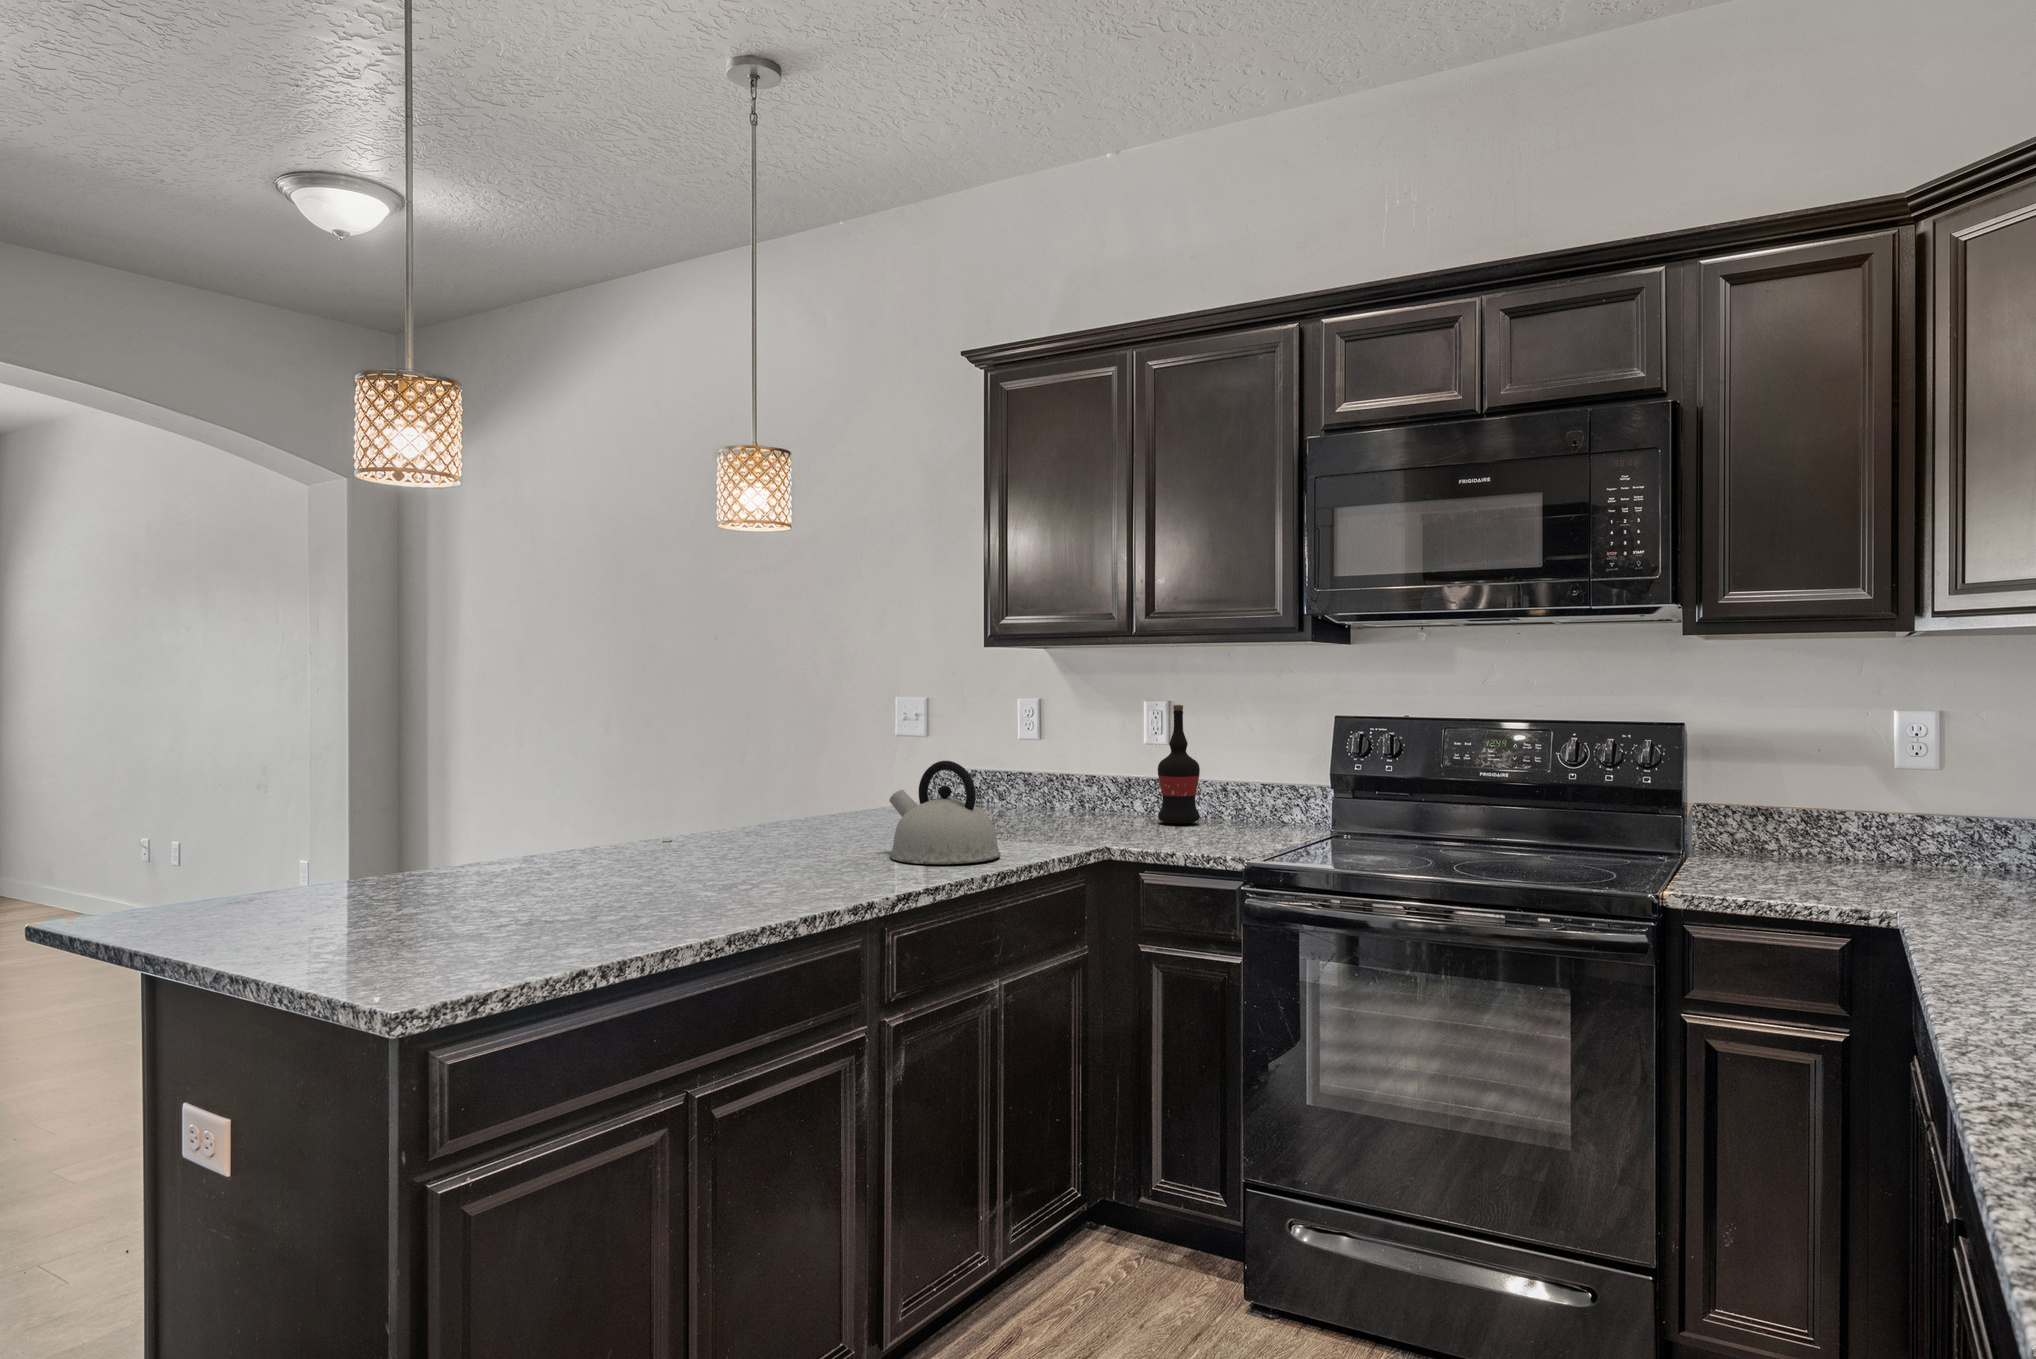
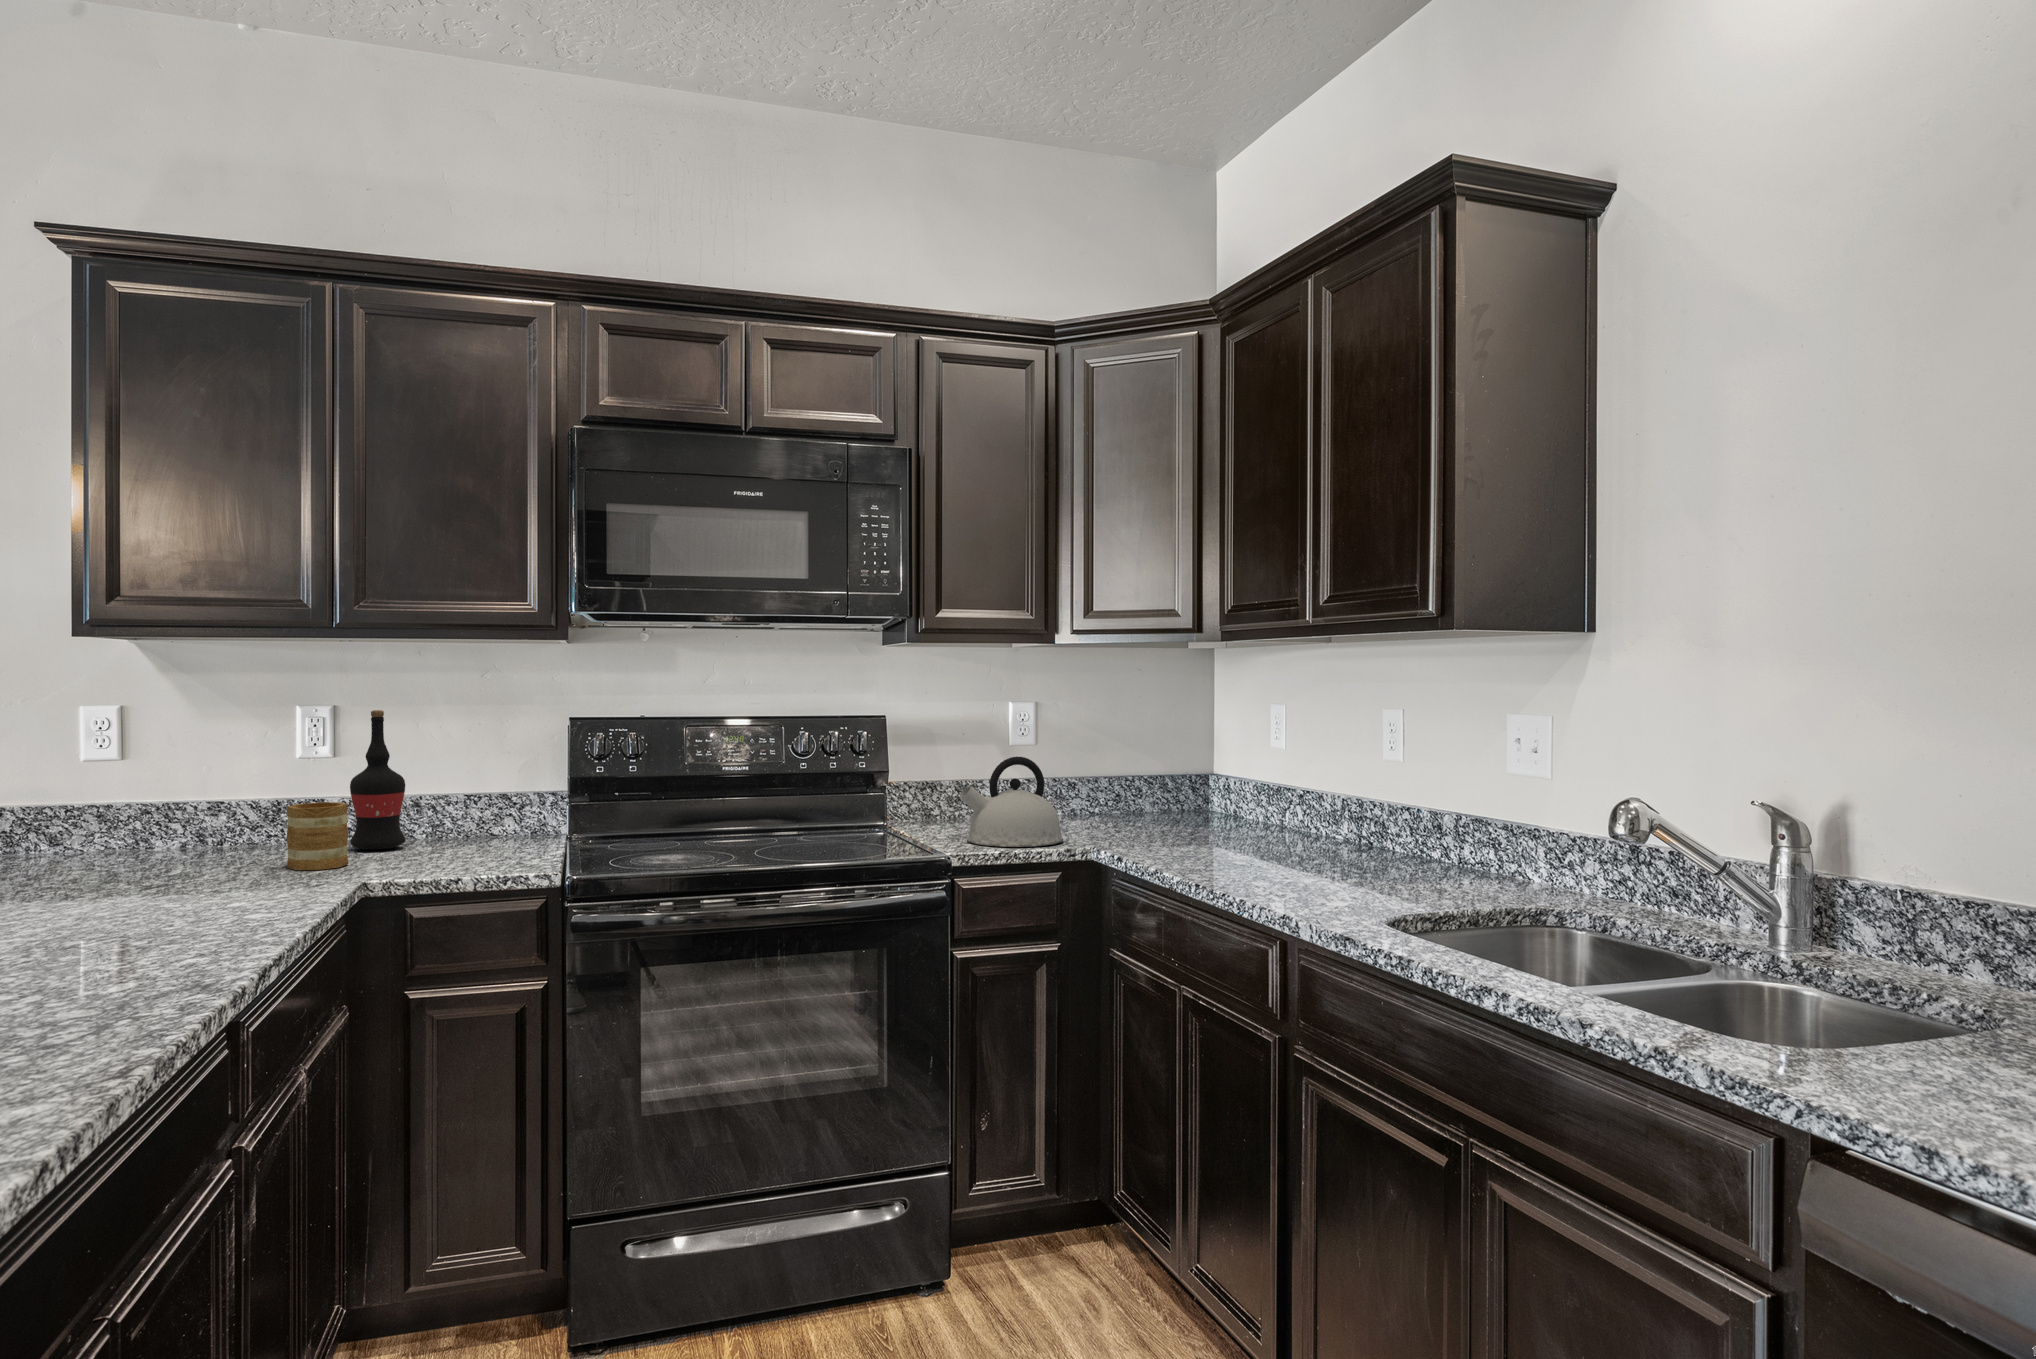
kettle: present [889,761,1001,864] -> present [960,757,1063,847]
mug: none [1086,779,1129,833] -> present [286,802,348,870]

